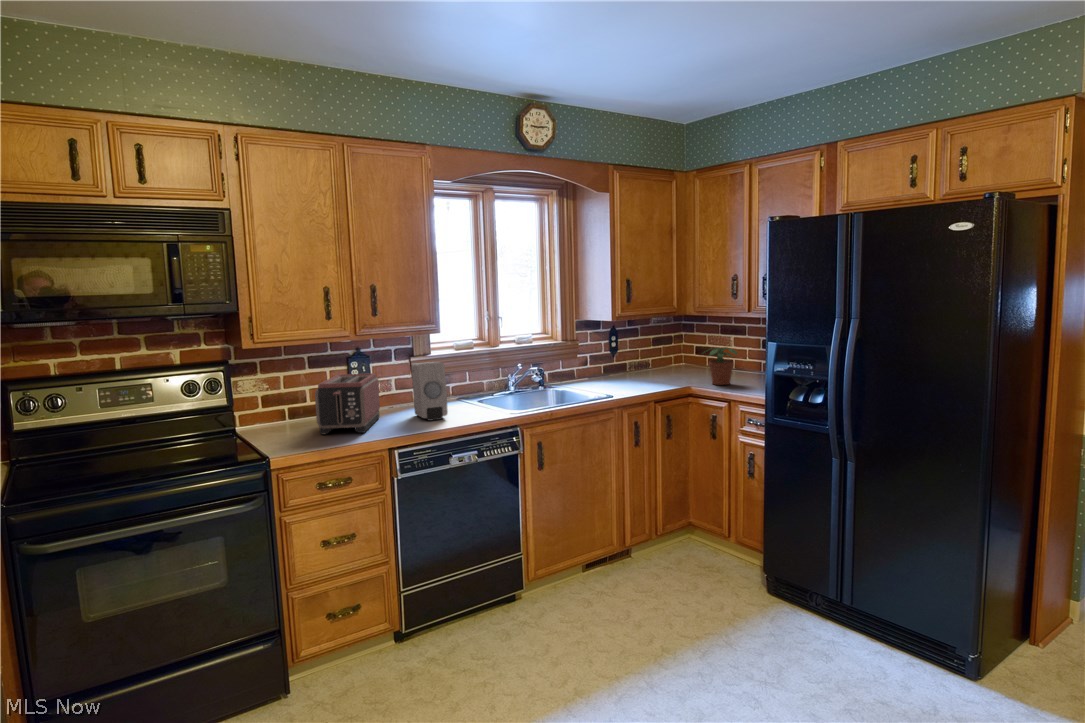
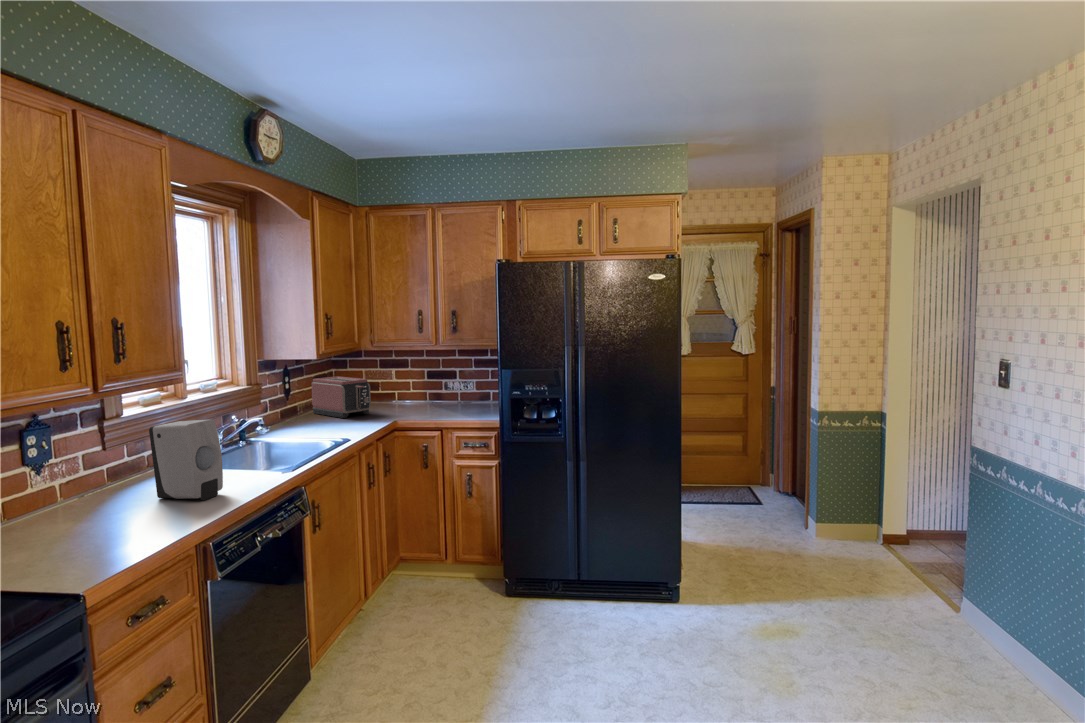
potted plant: present [709,347,737,385] -> none [400,380,433,417]
toaster: present [315,373,380,434] -> present [312,376,371,418]

